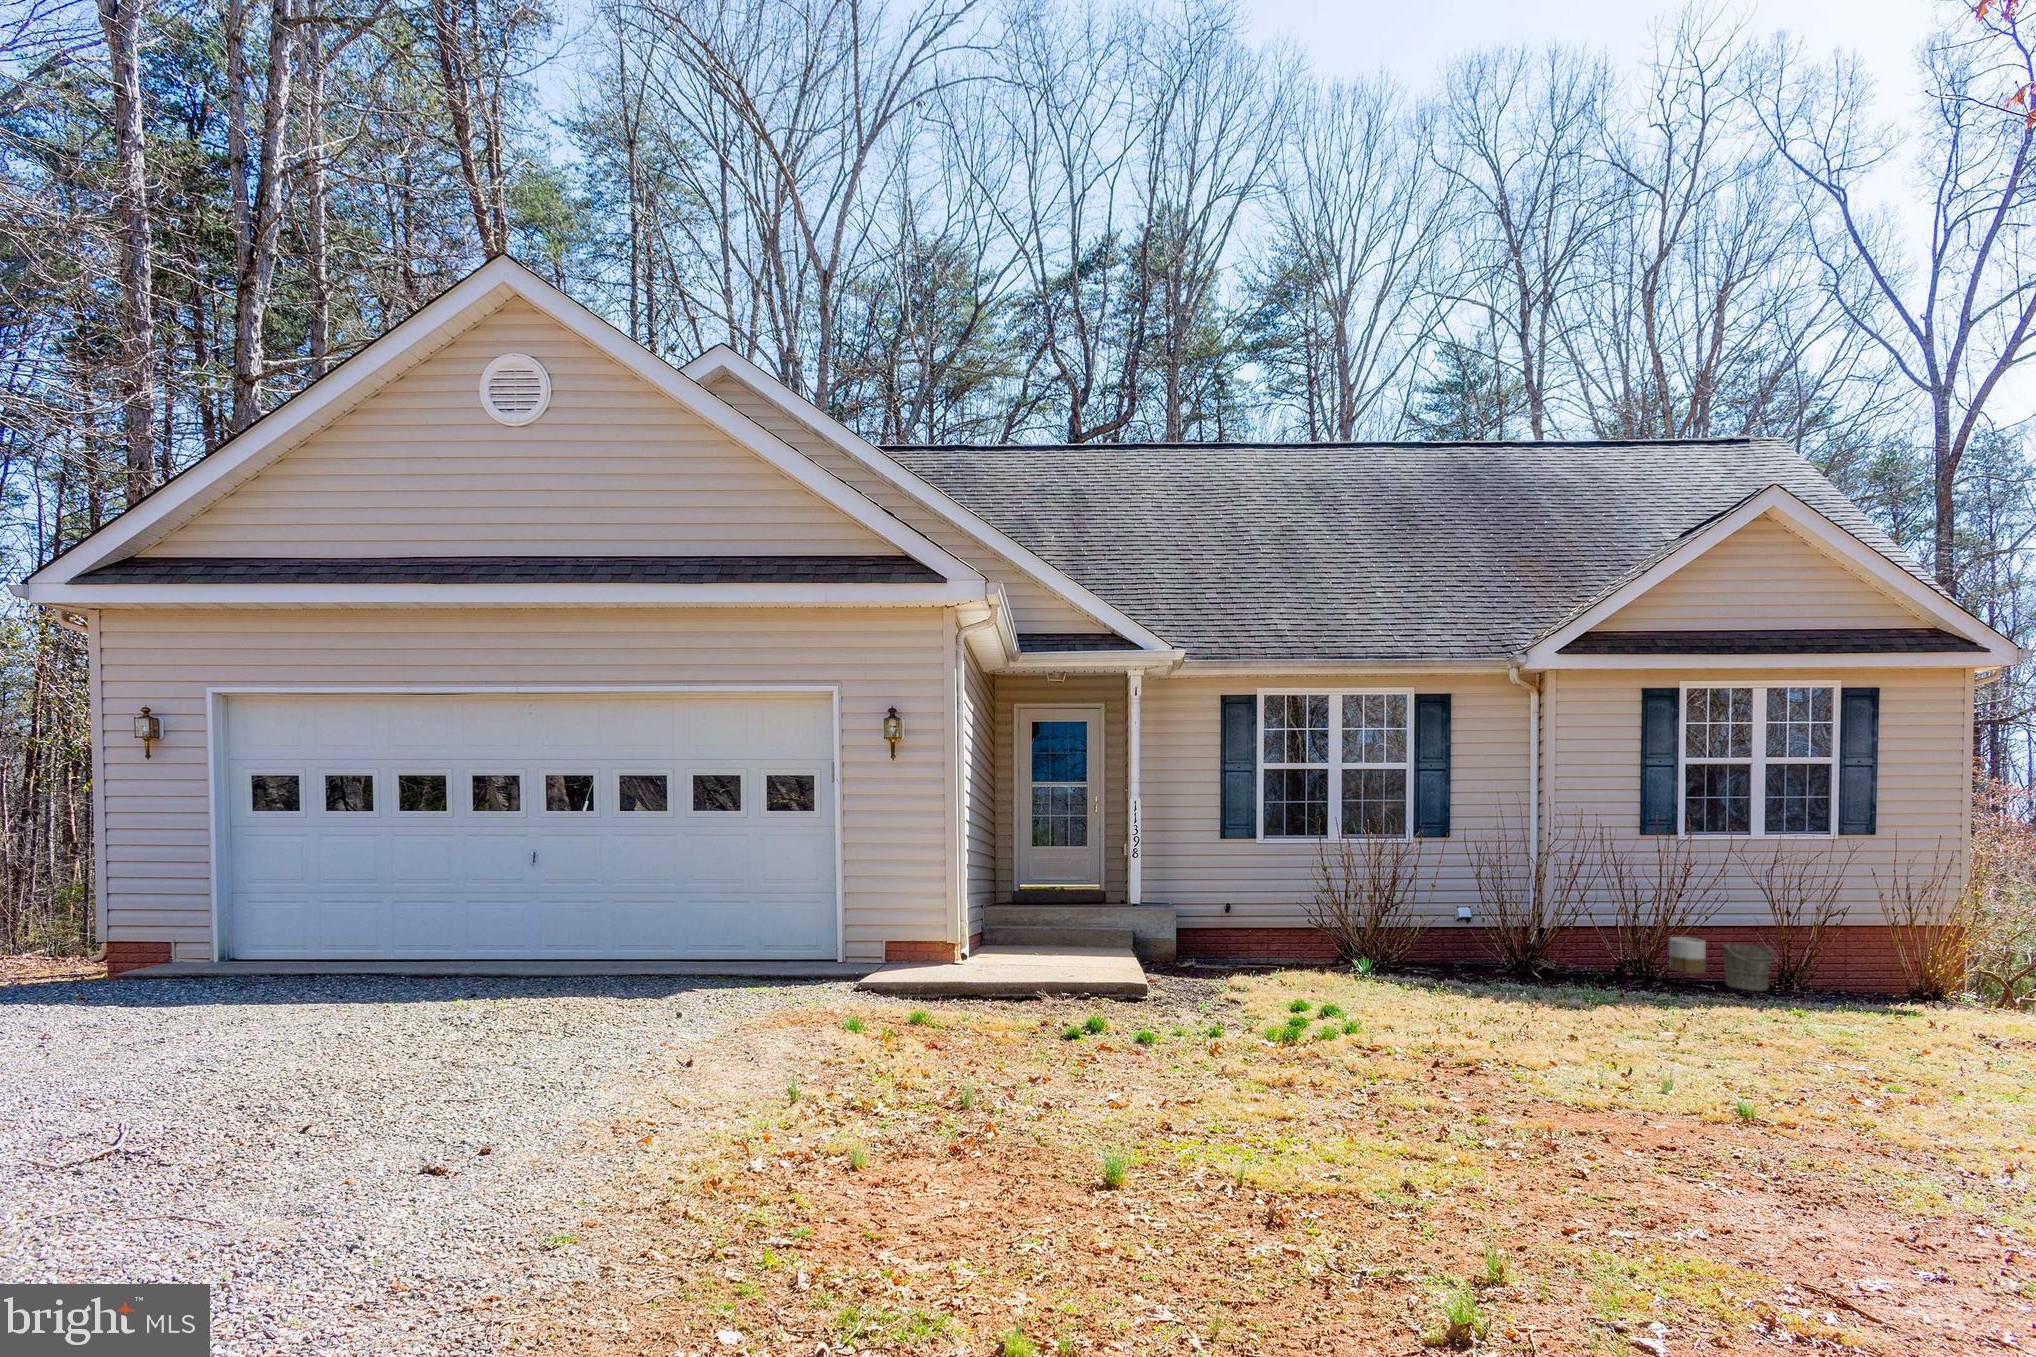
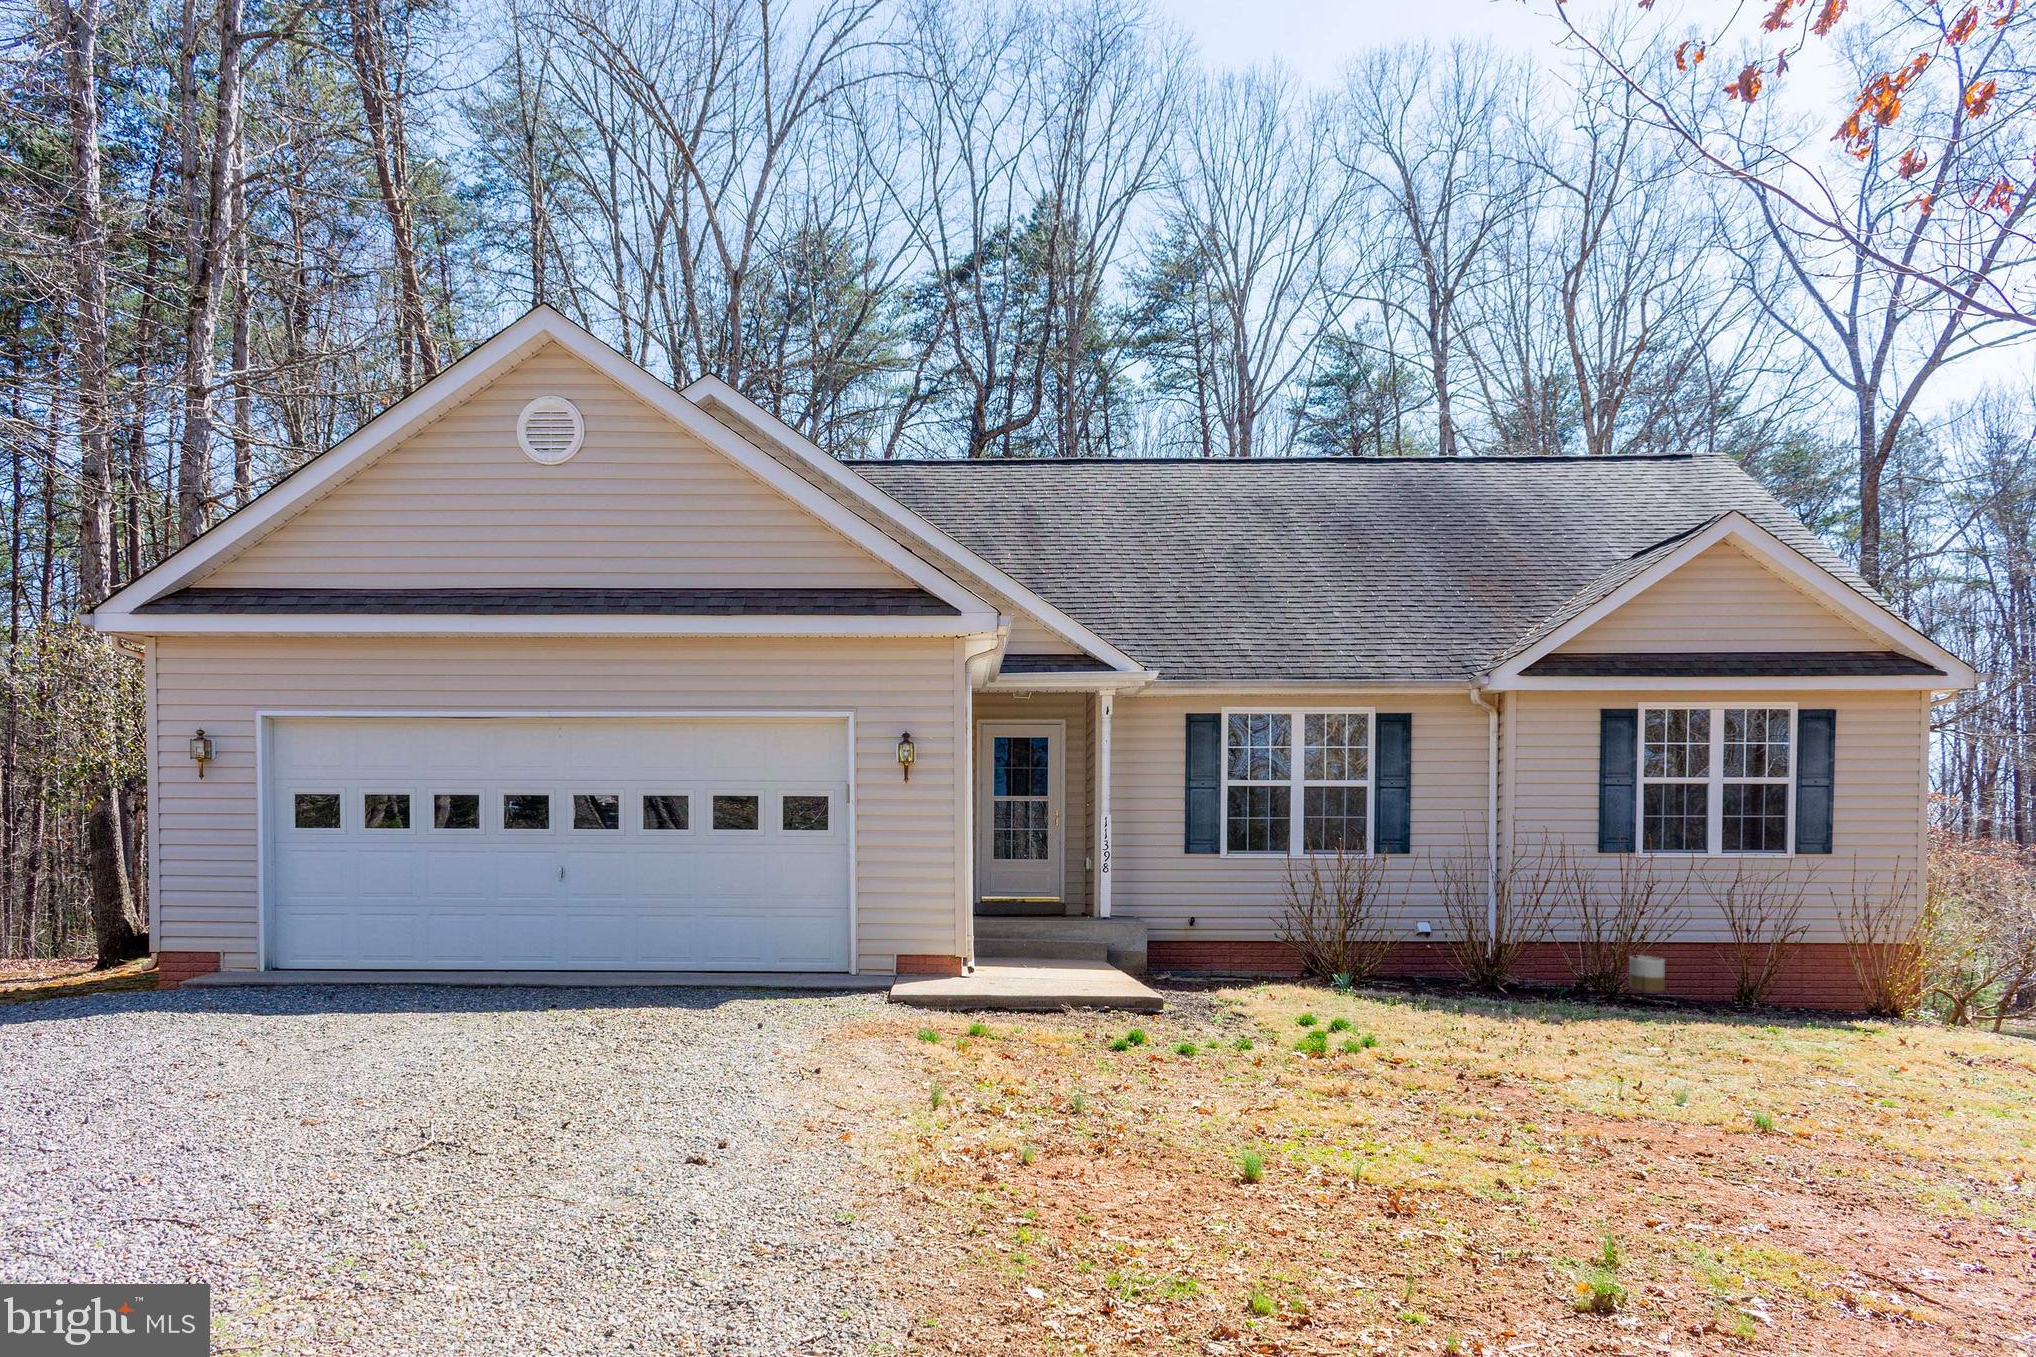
bucket: present [1722,944,1773,991] -> none [1681,963,1736,1010]

